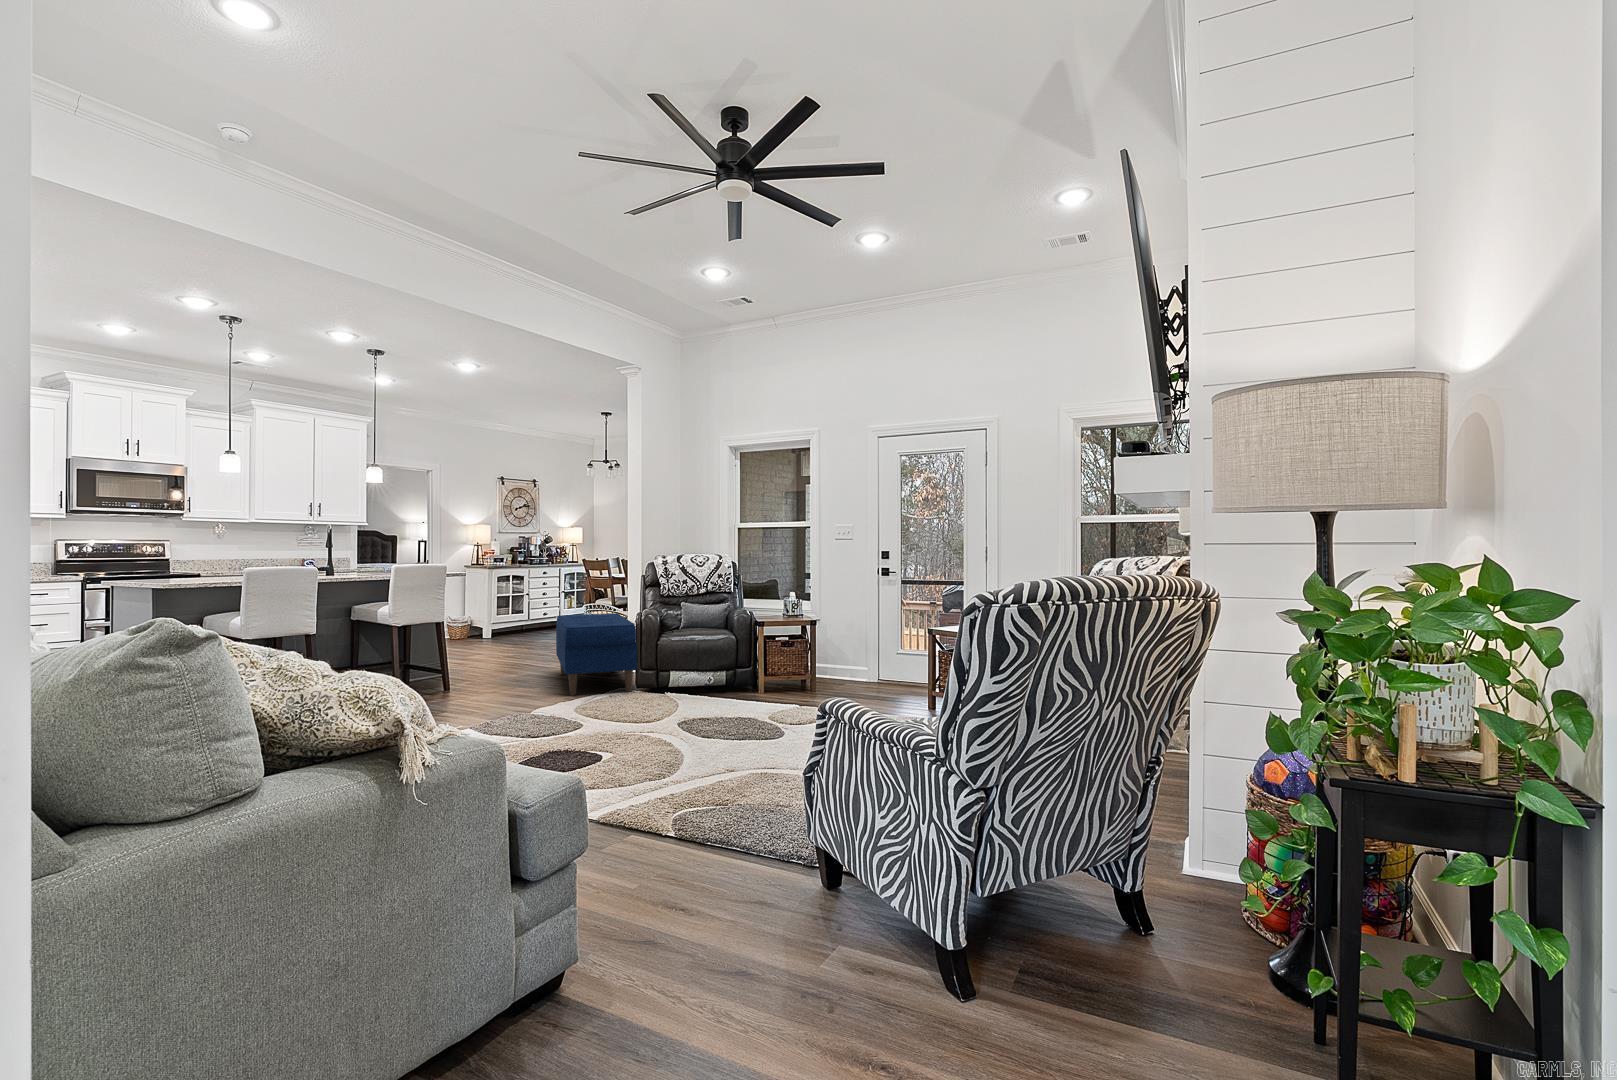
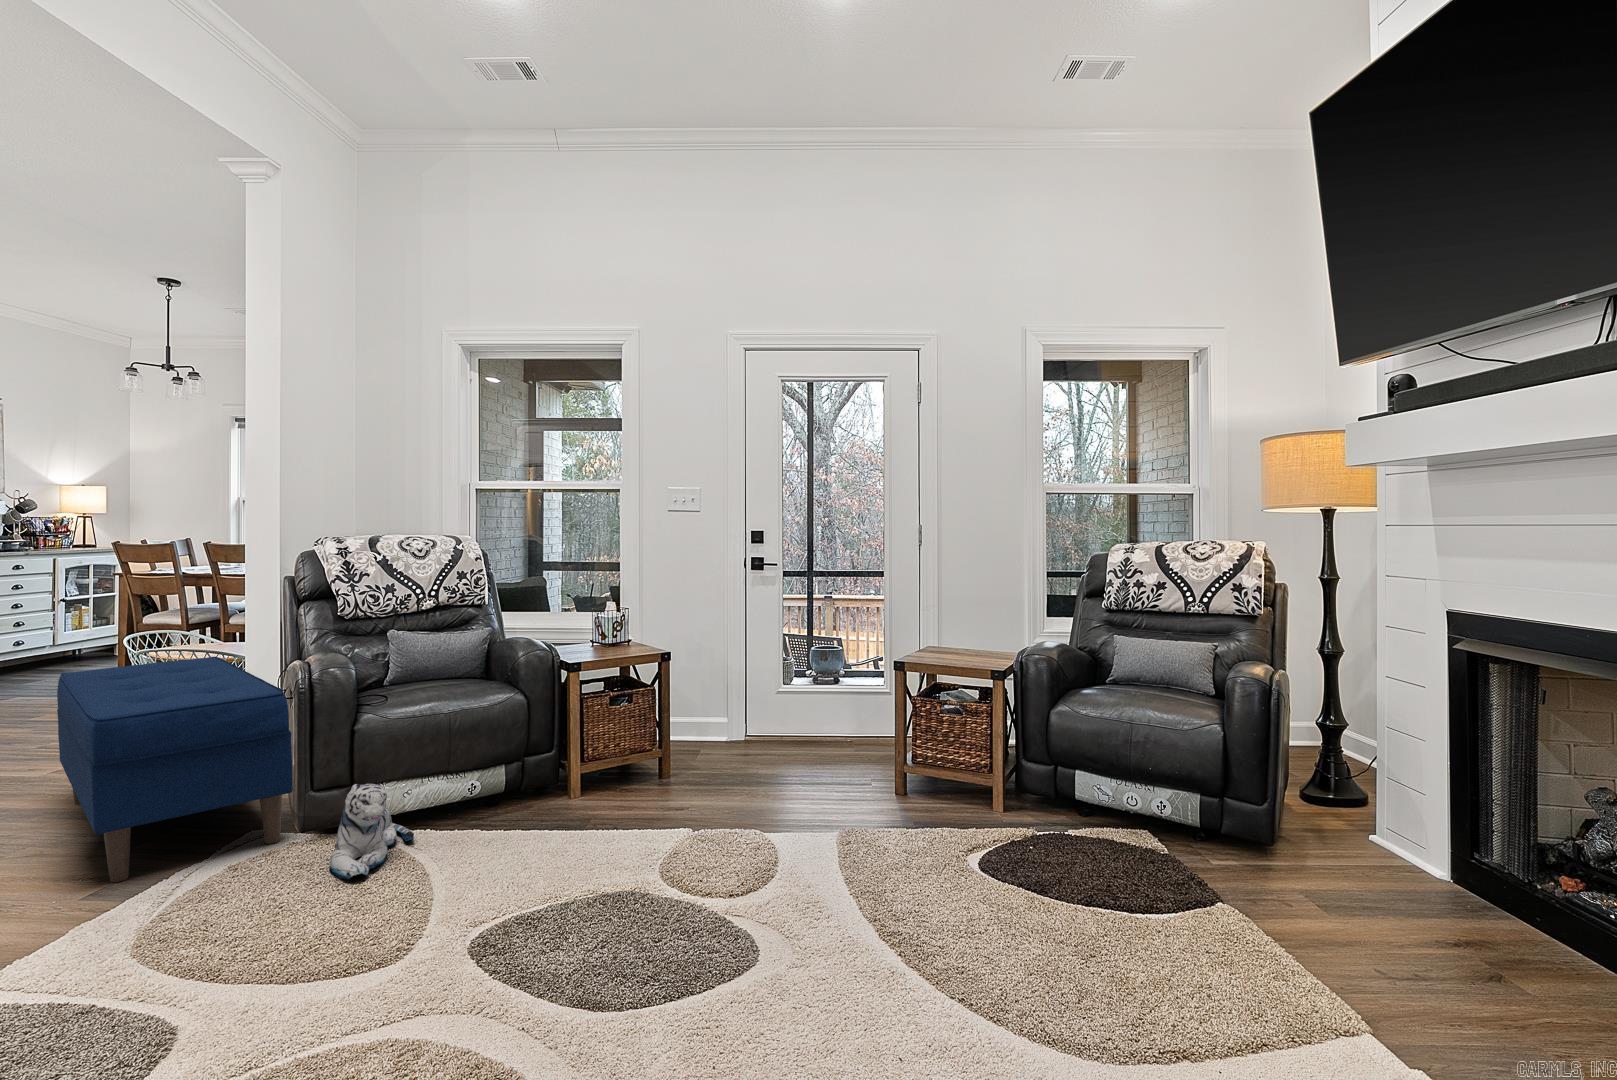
plush toy: none [645,665,682,703] -> present [330,783,414,880]

